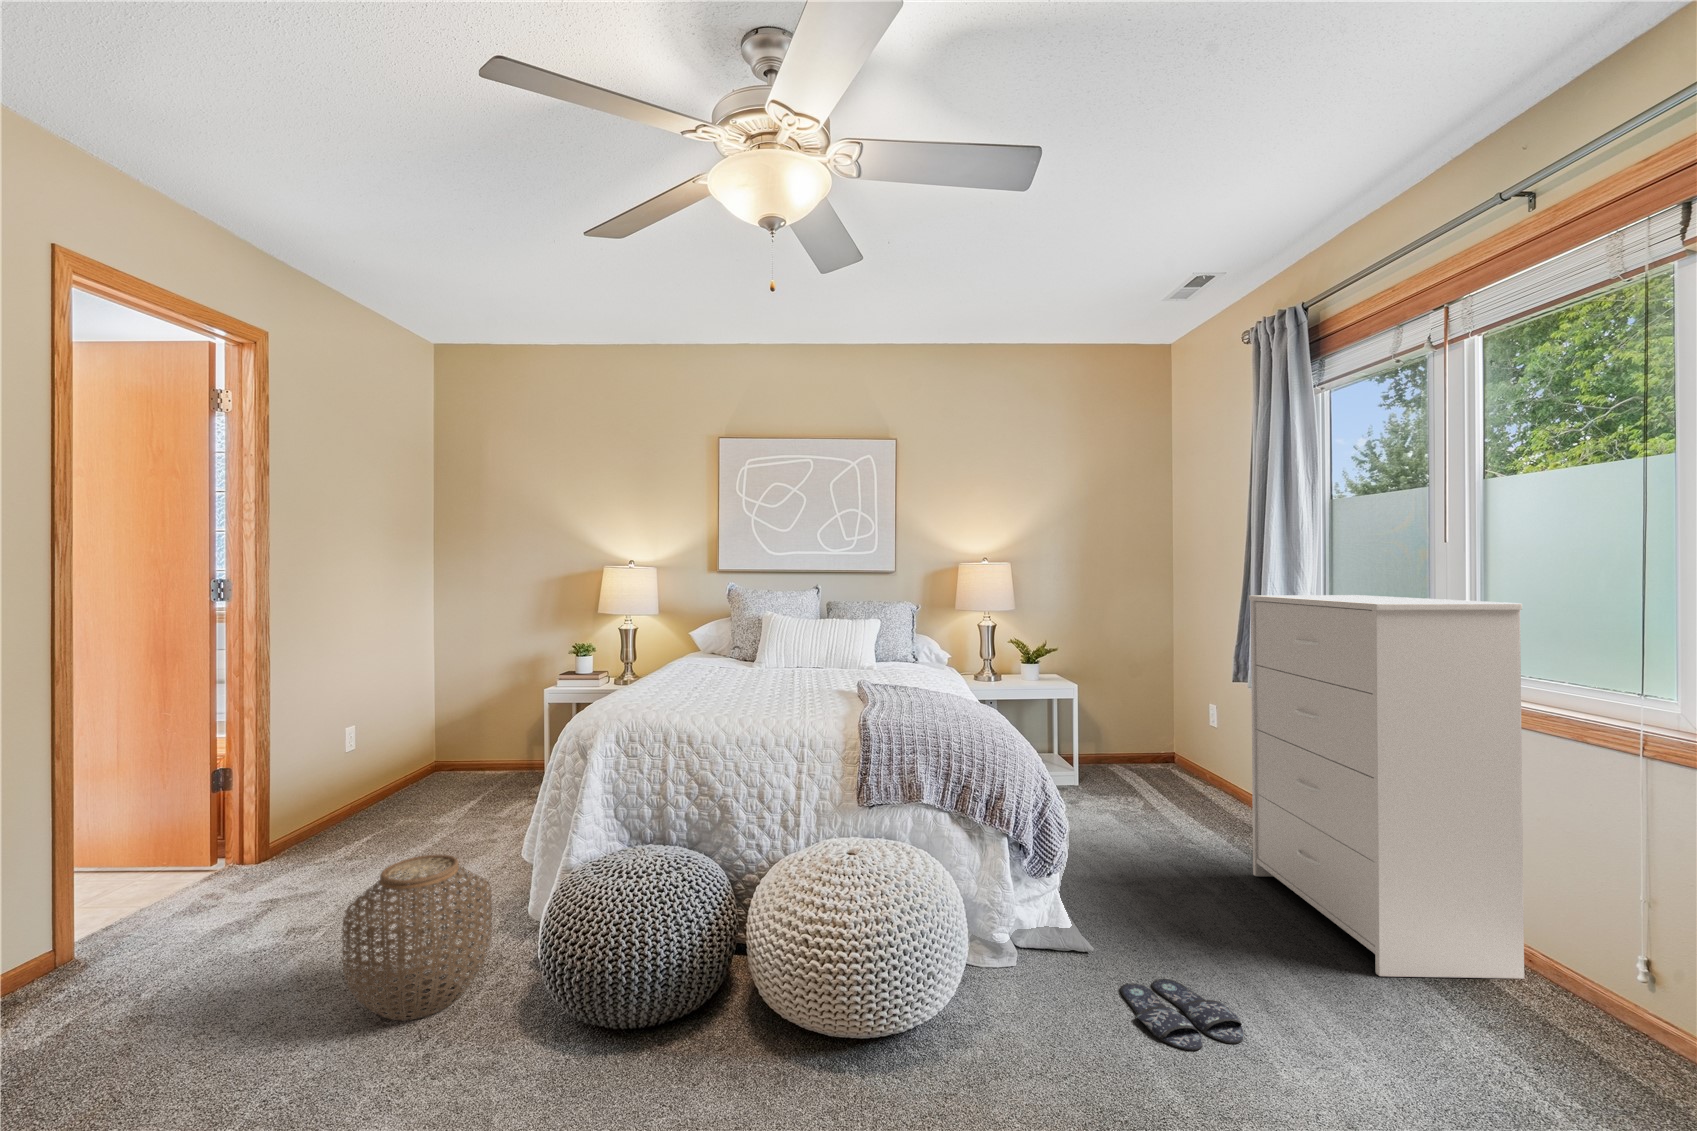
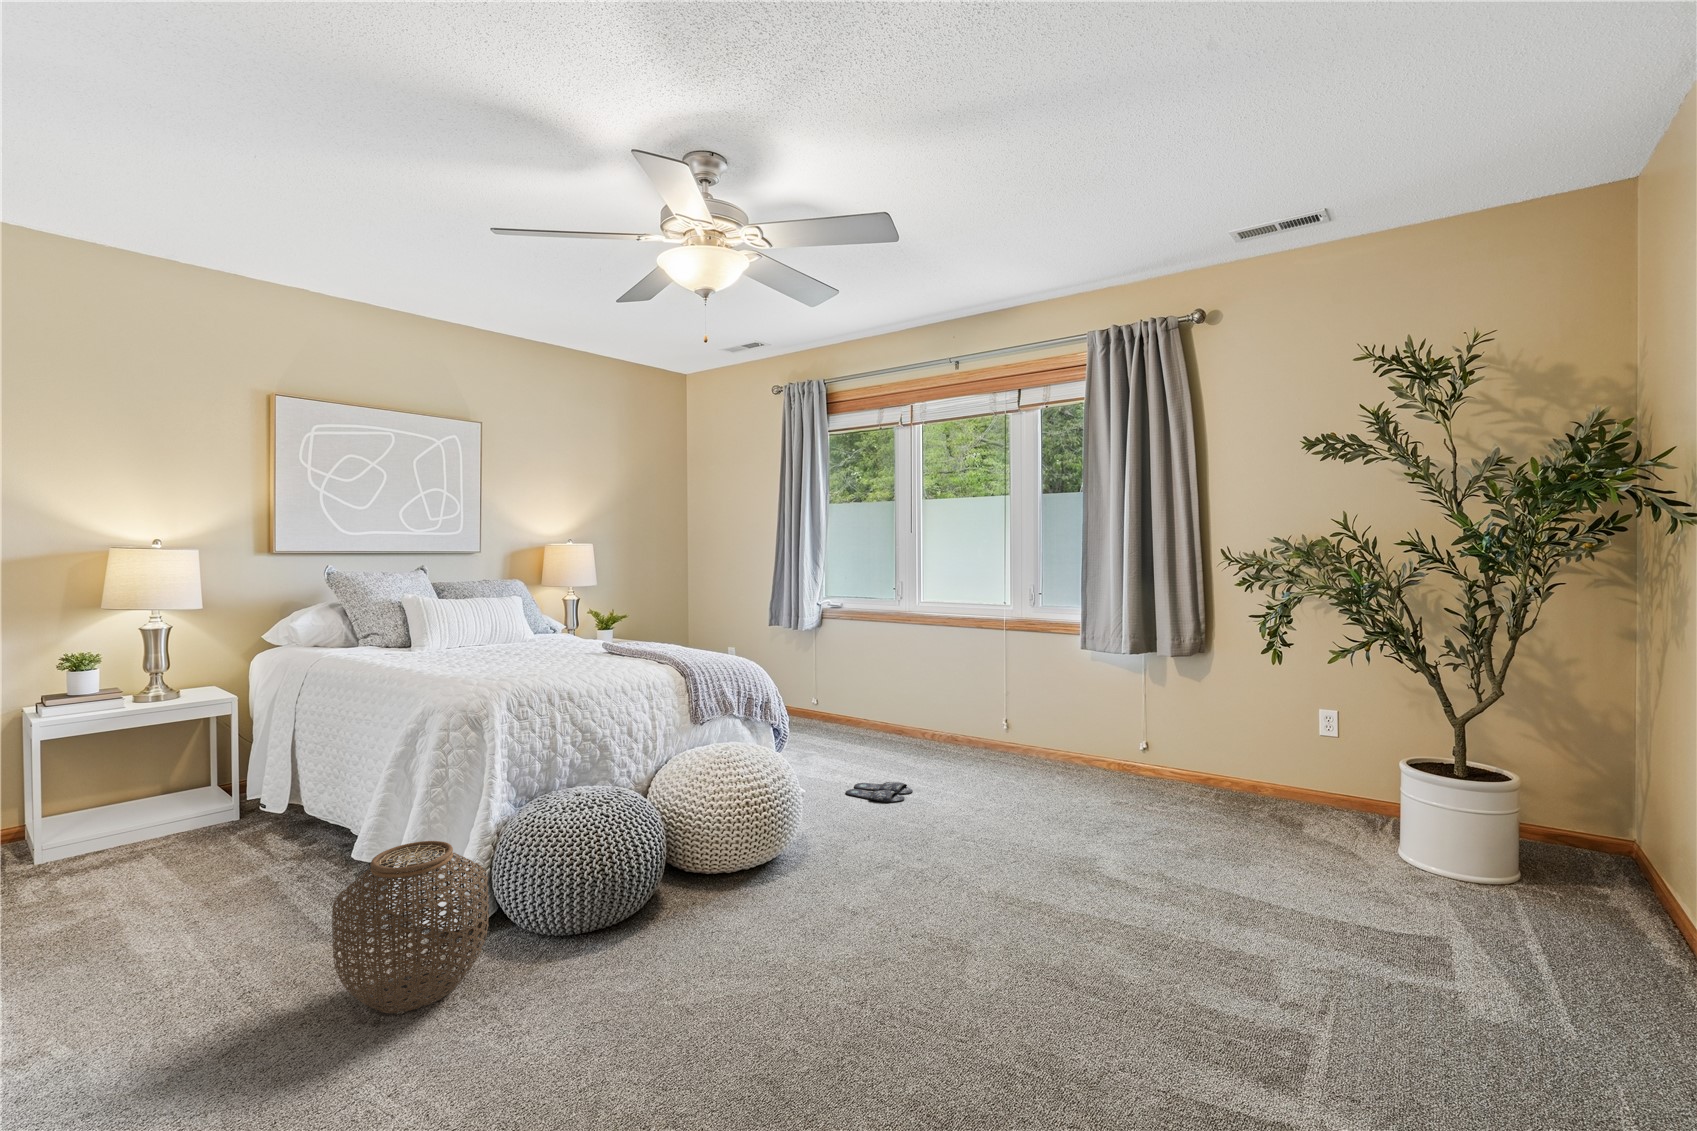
dresser: present [1249,595,1524,979] -> none [820,562,958,756]

